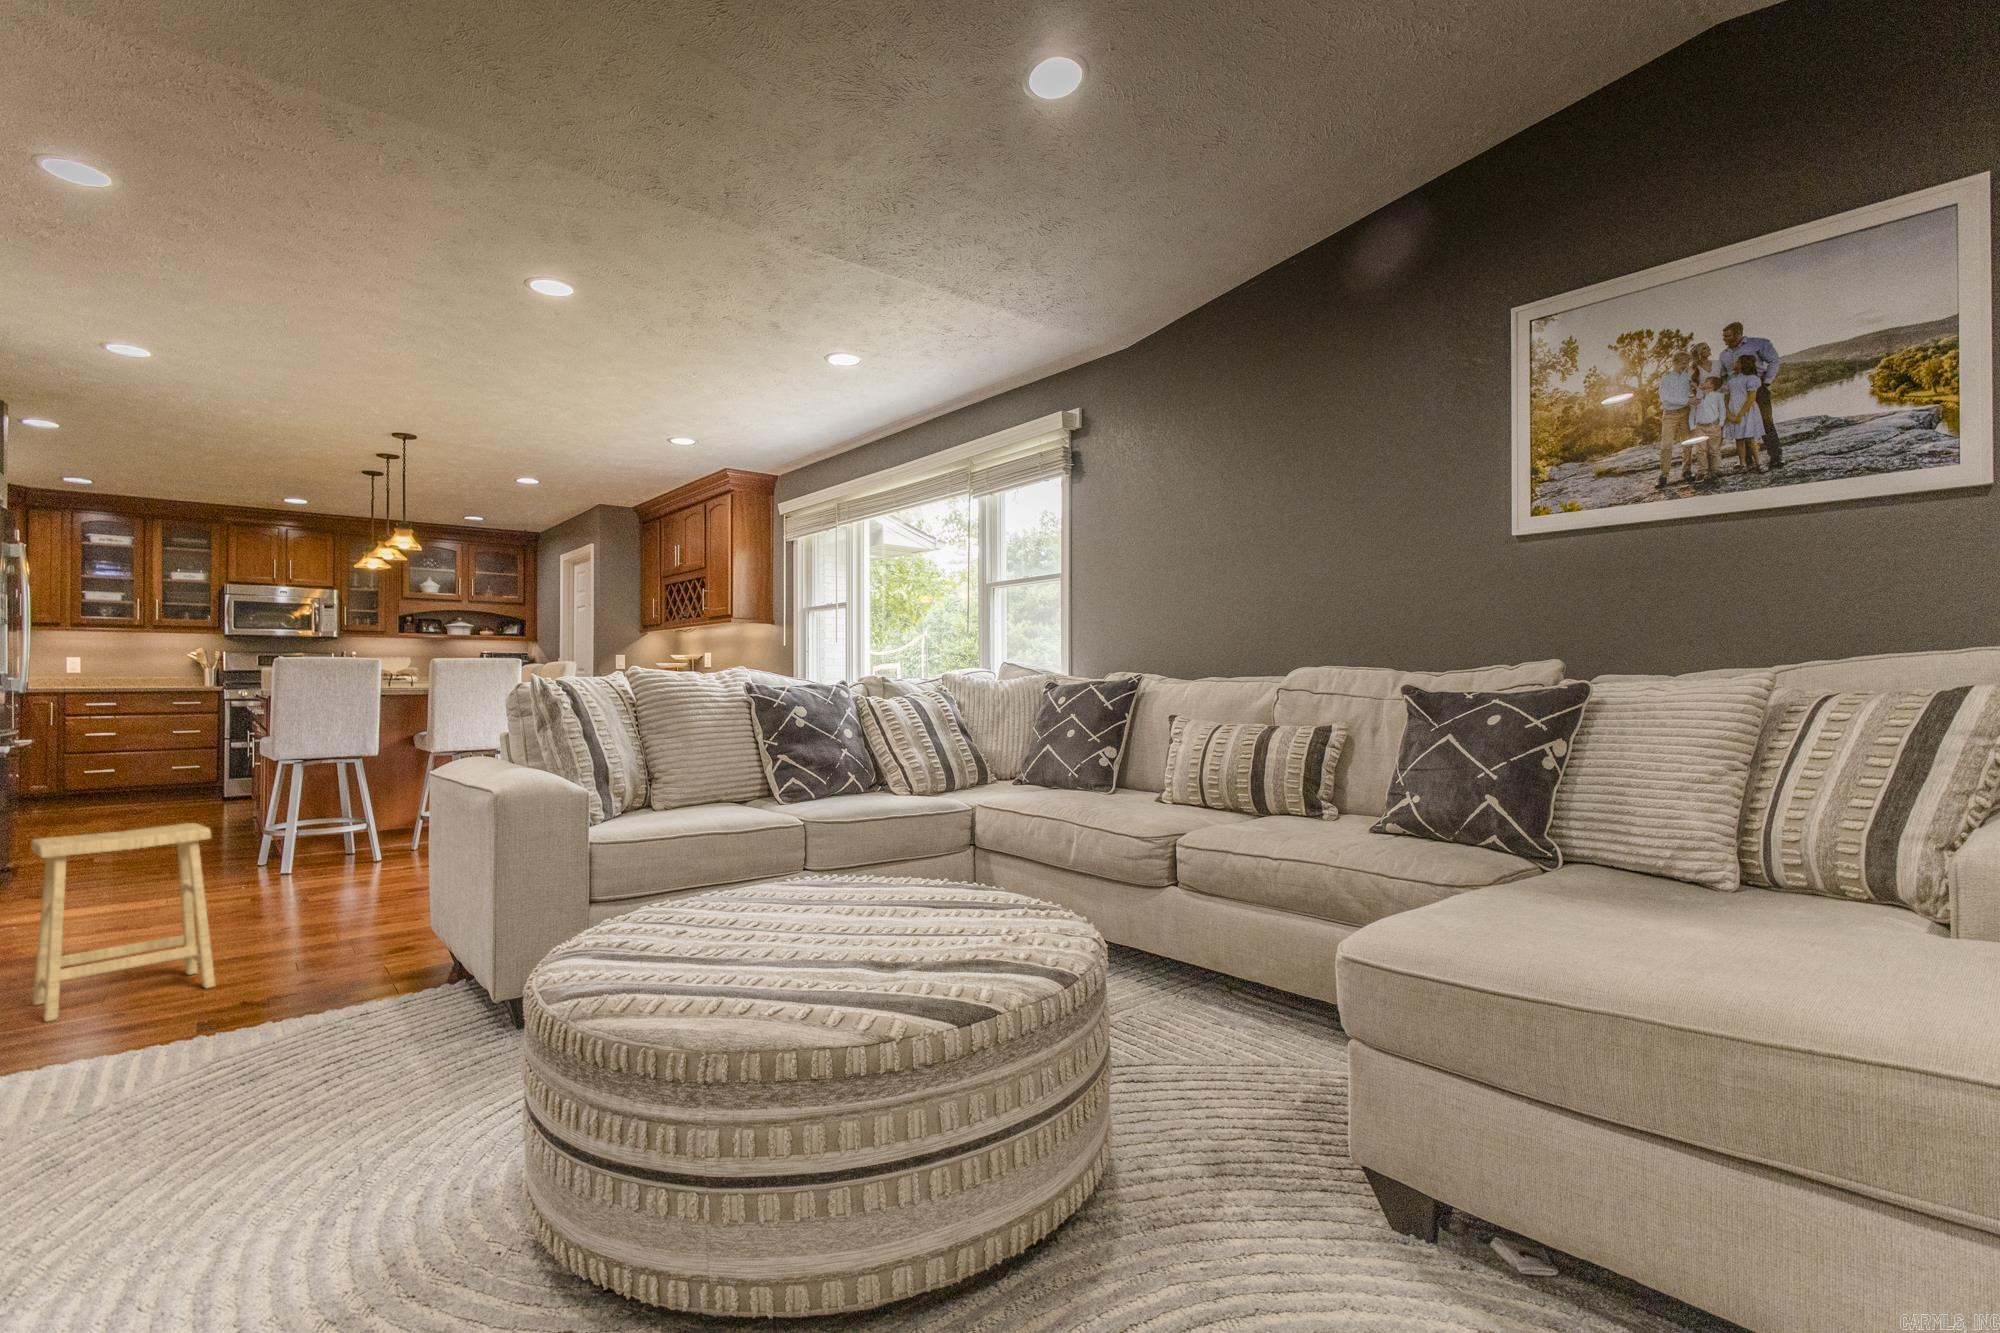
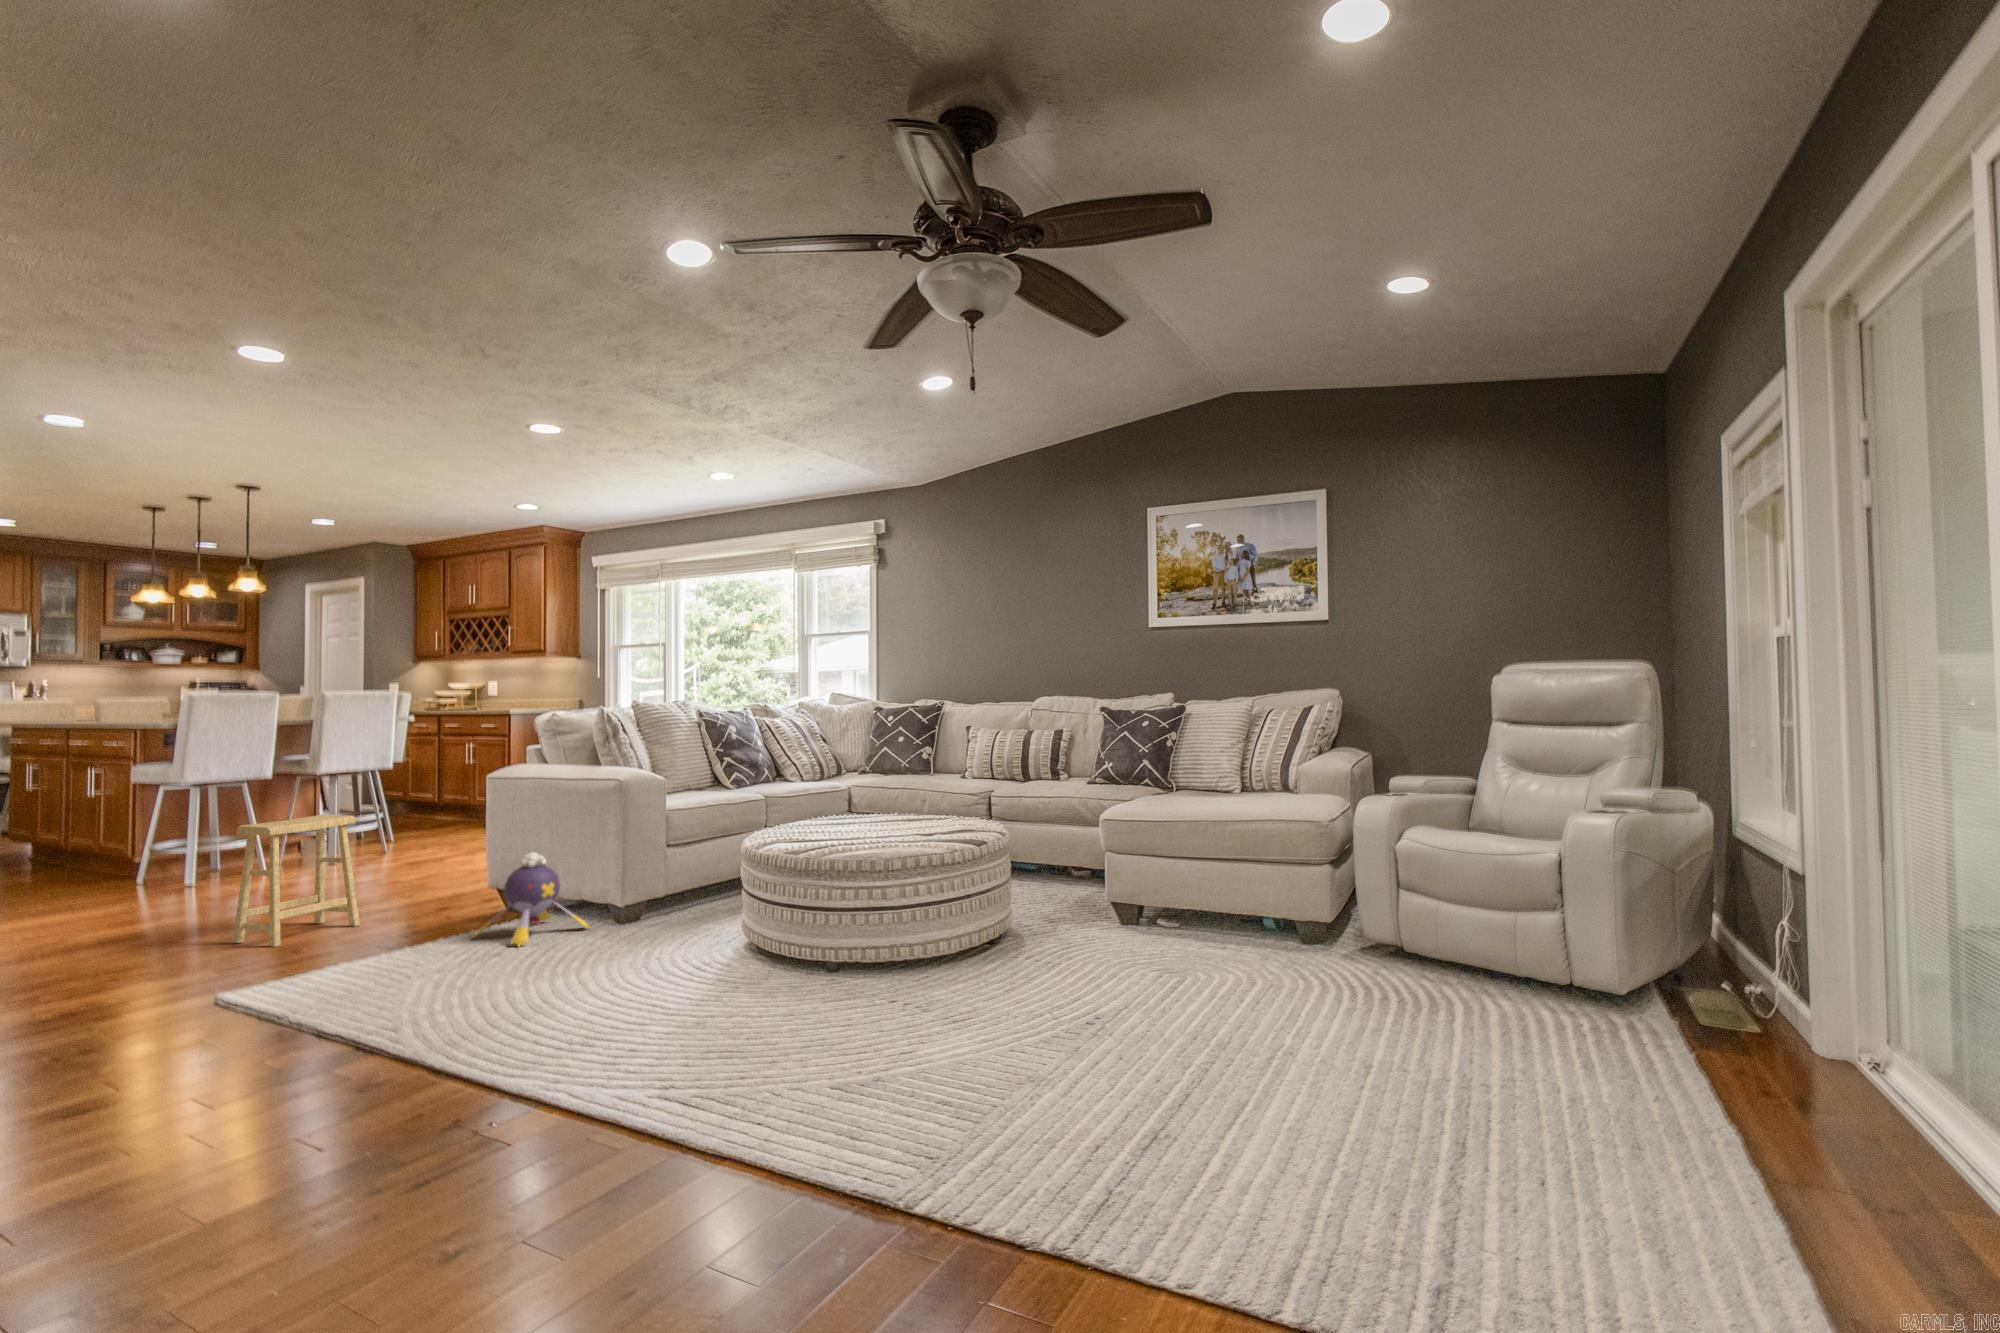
plush toy: none [248,914,435,1086] -> present [474,852,590,947]

